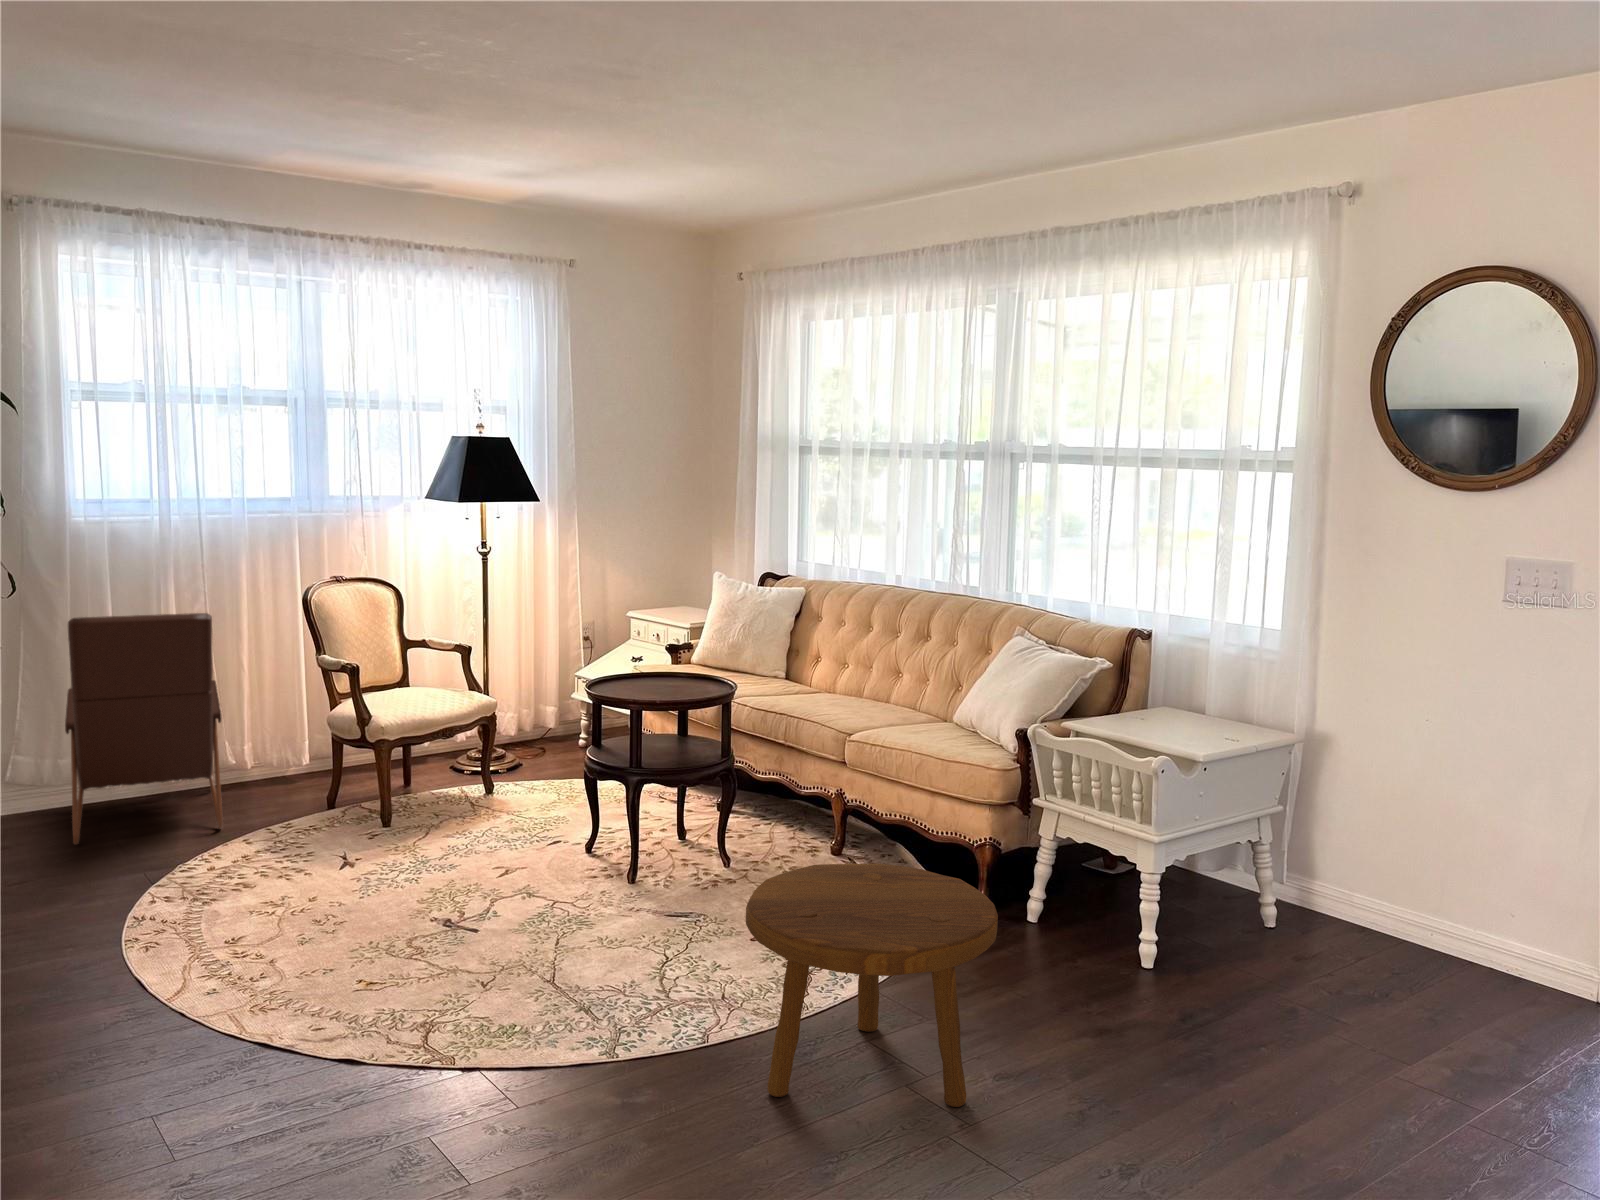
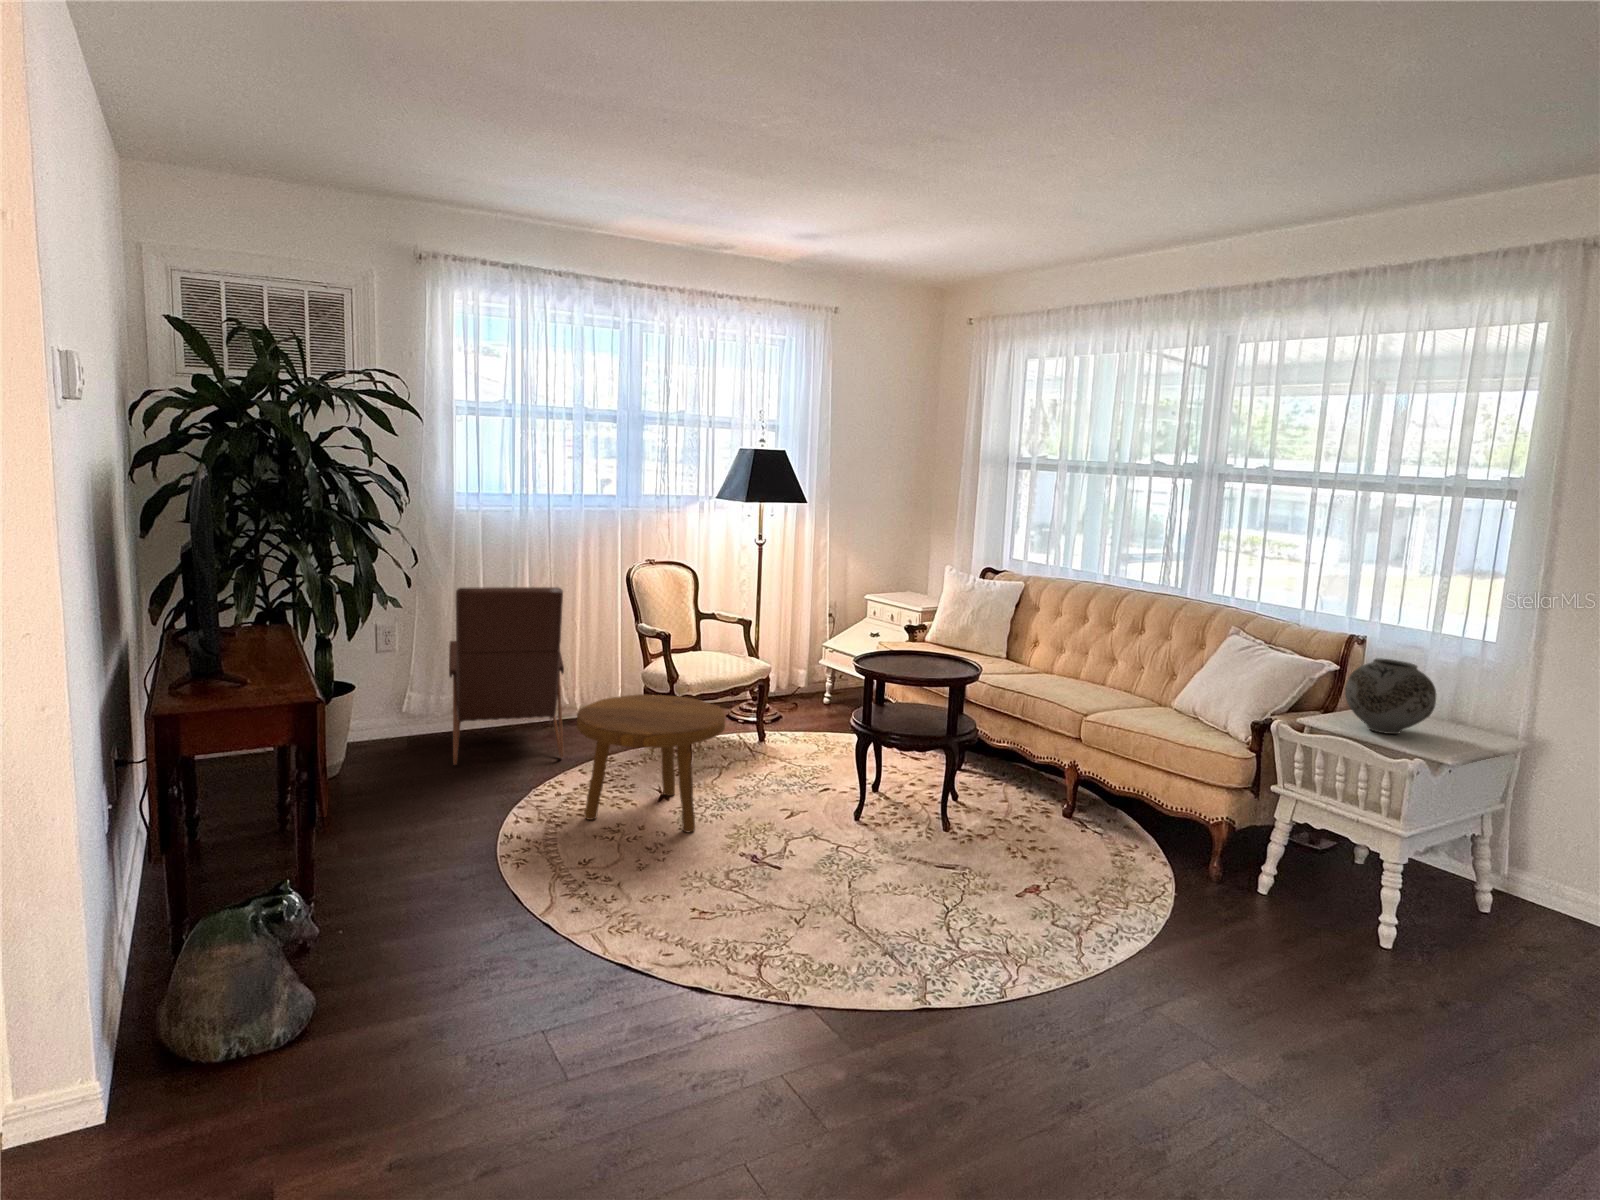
vase: none [1109,651,1197,733] -> present [1345,659,1436,734]
footstool: present [746,864,998,1107] -> present [577,694,725,832]

